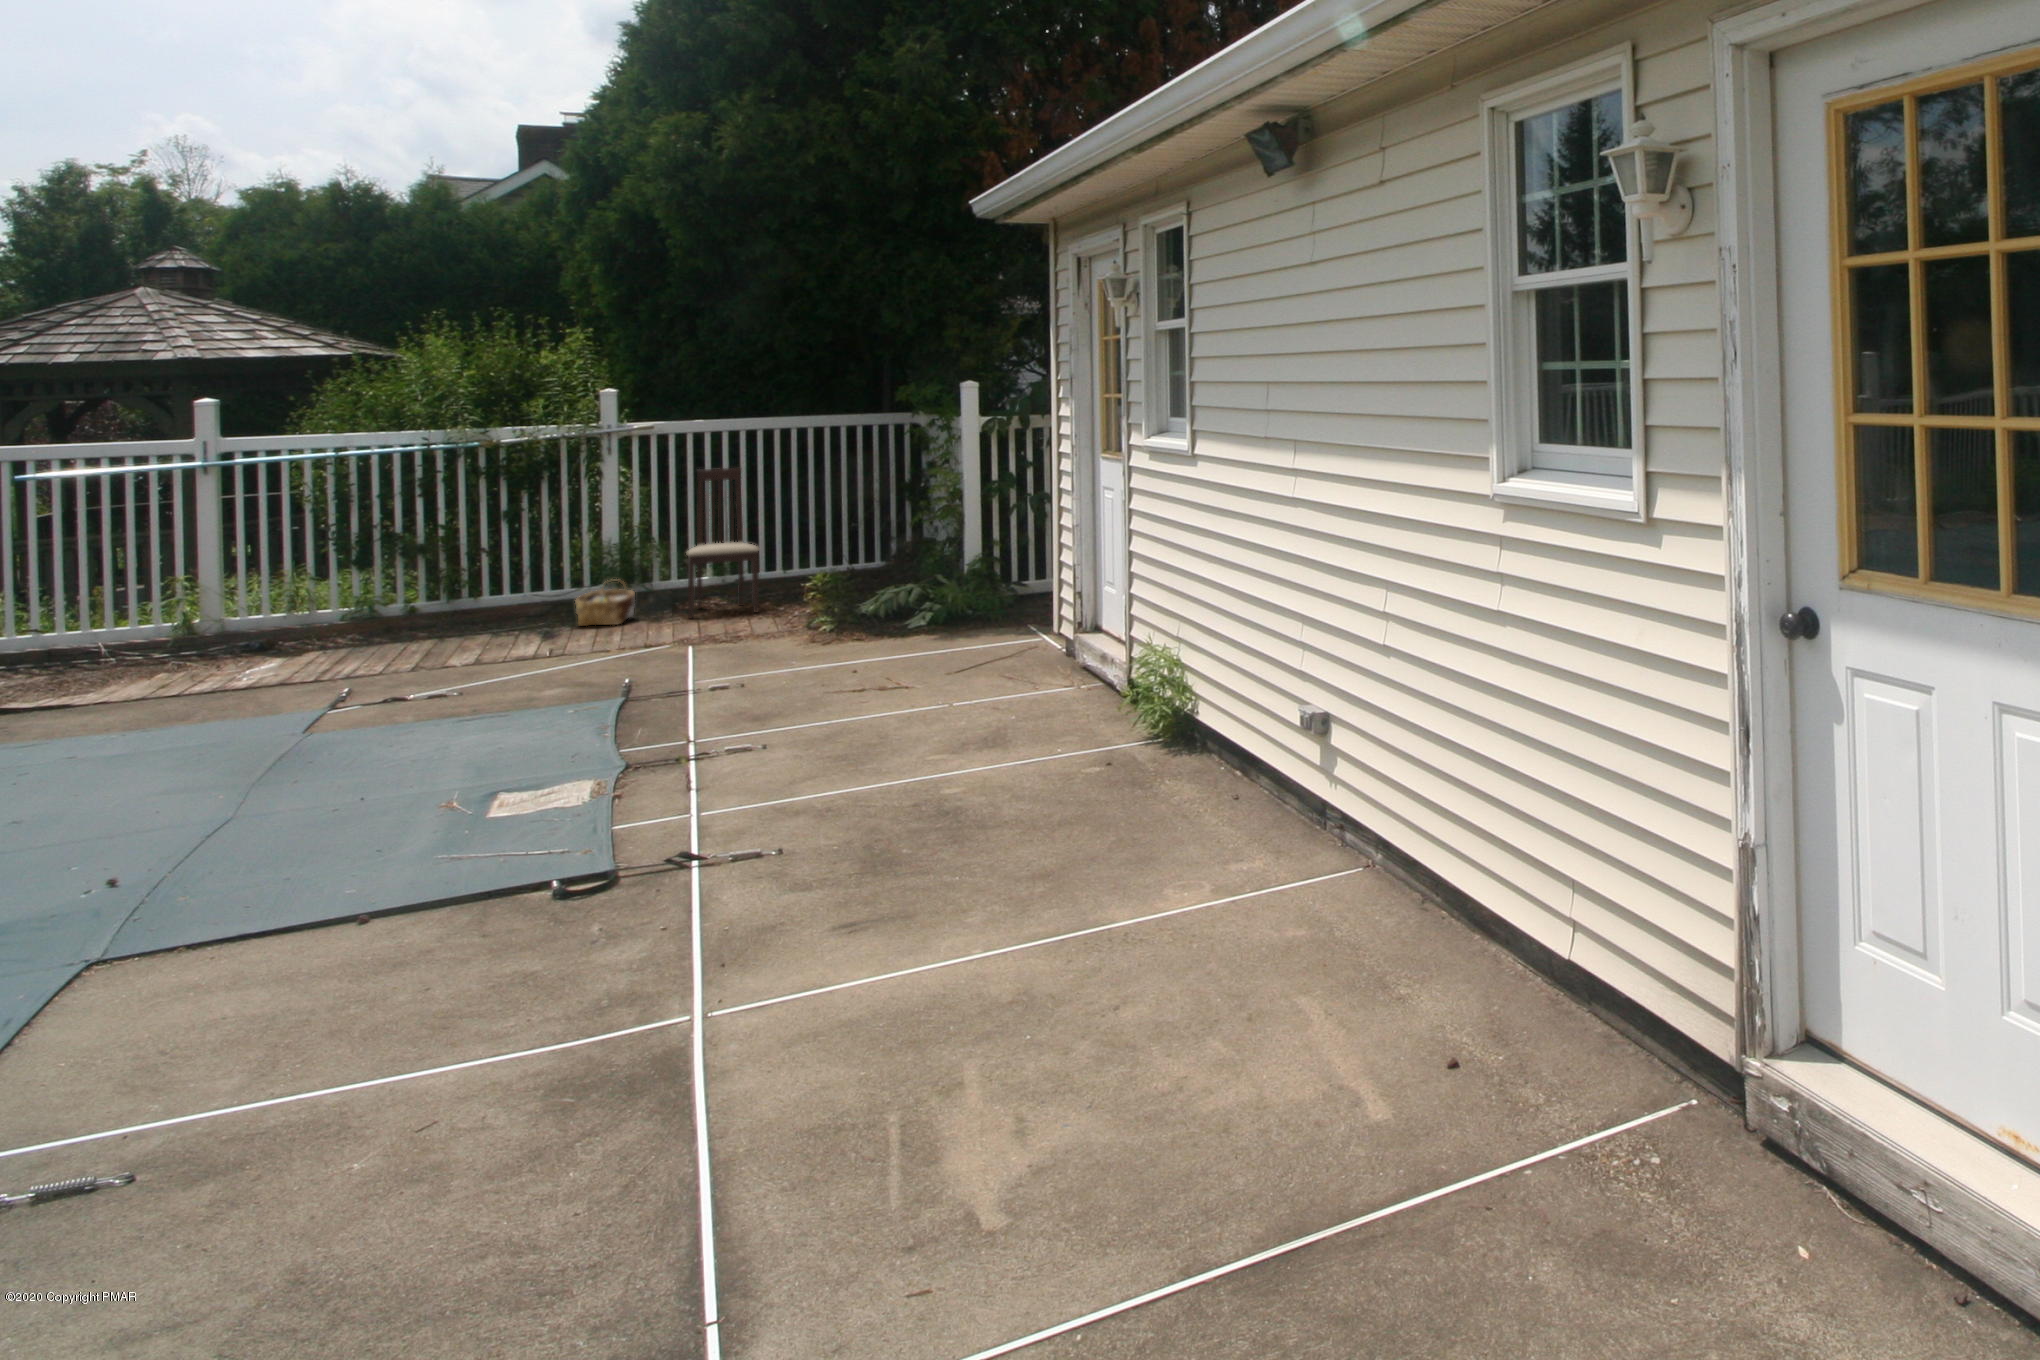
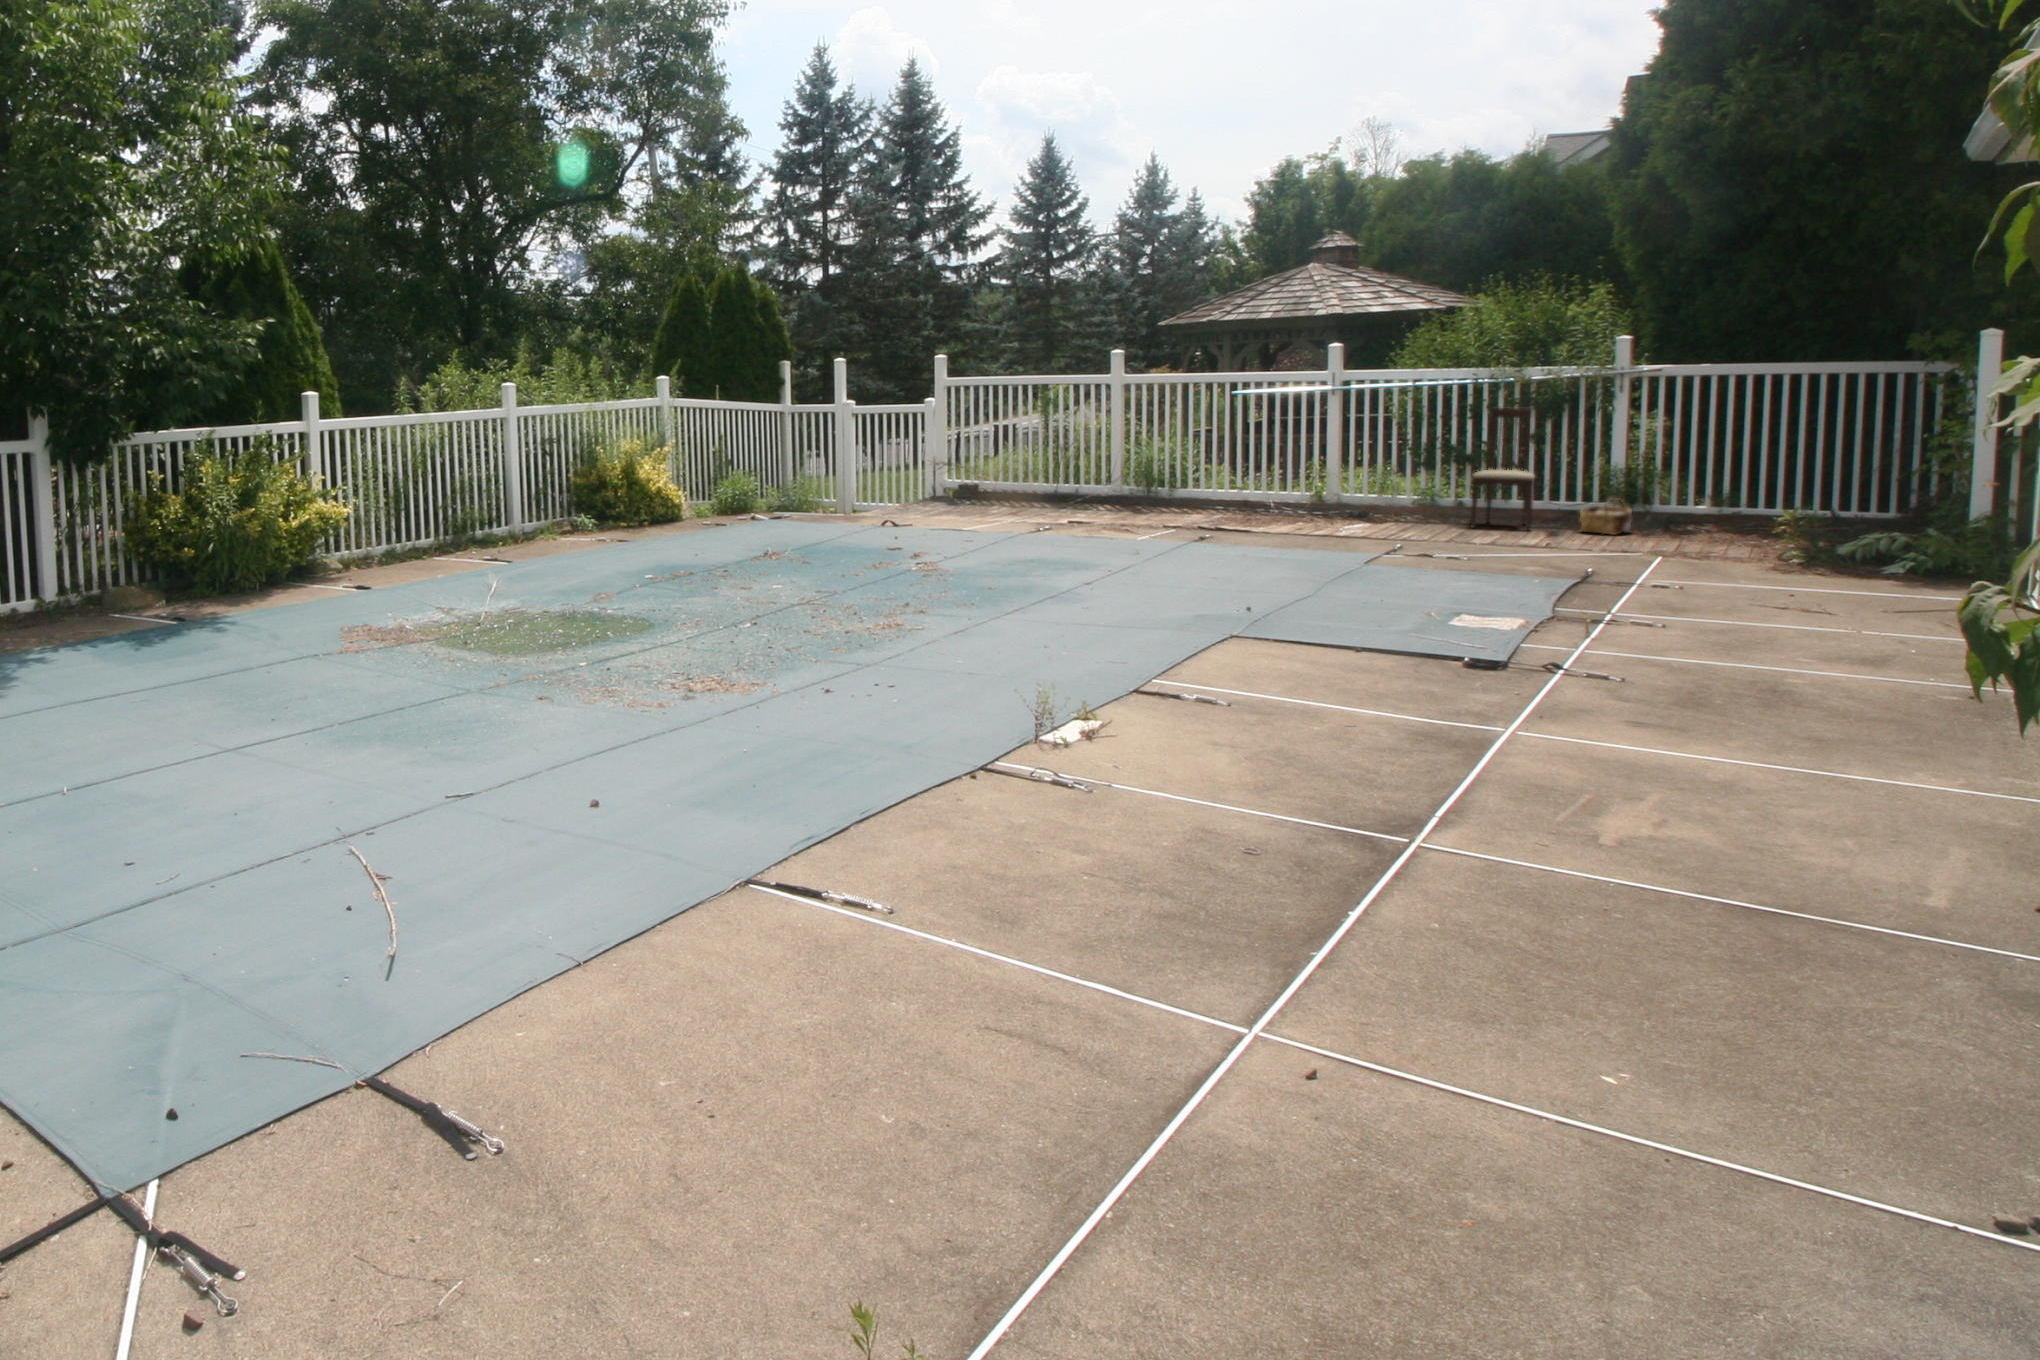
chair: present [687,468,759,619] -> present [1471,408,1534,530]

